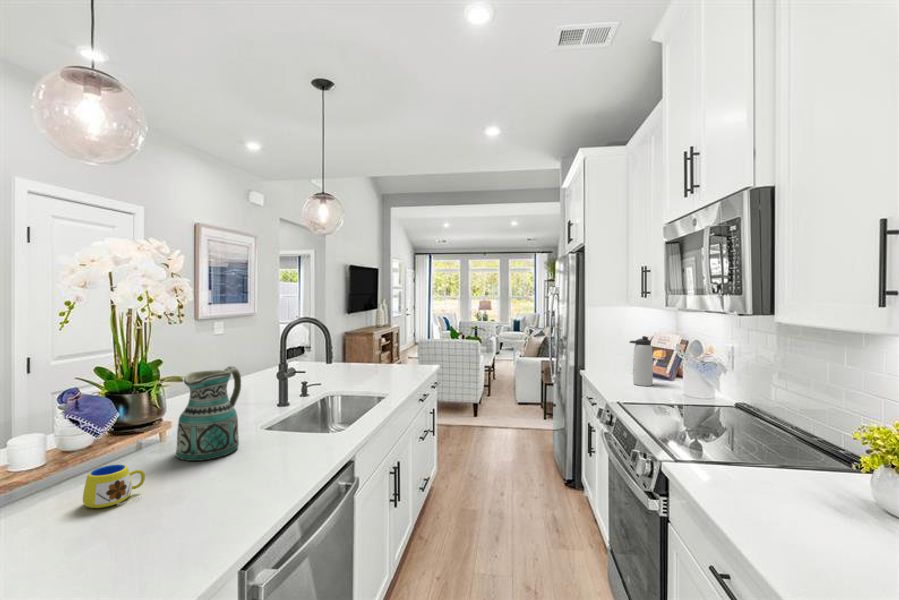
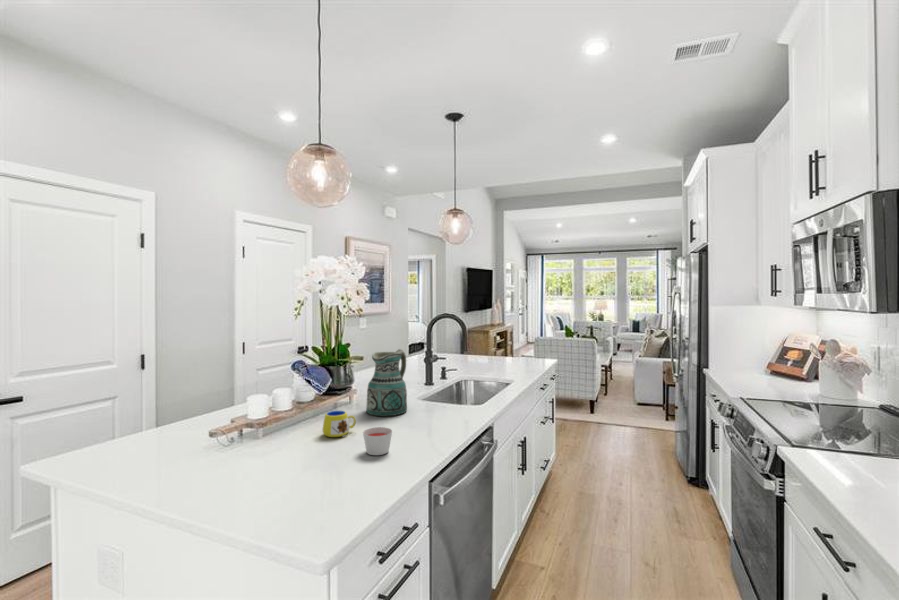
thermos bottle: present [630,336,653,386] -> none [757,335,784,386]
candle: none [138,489,190,537] -> present [363,427,392,455]

